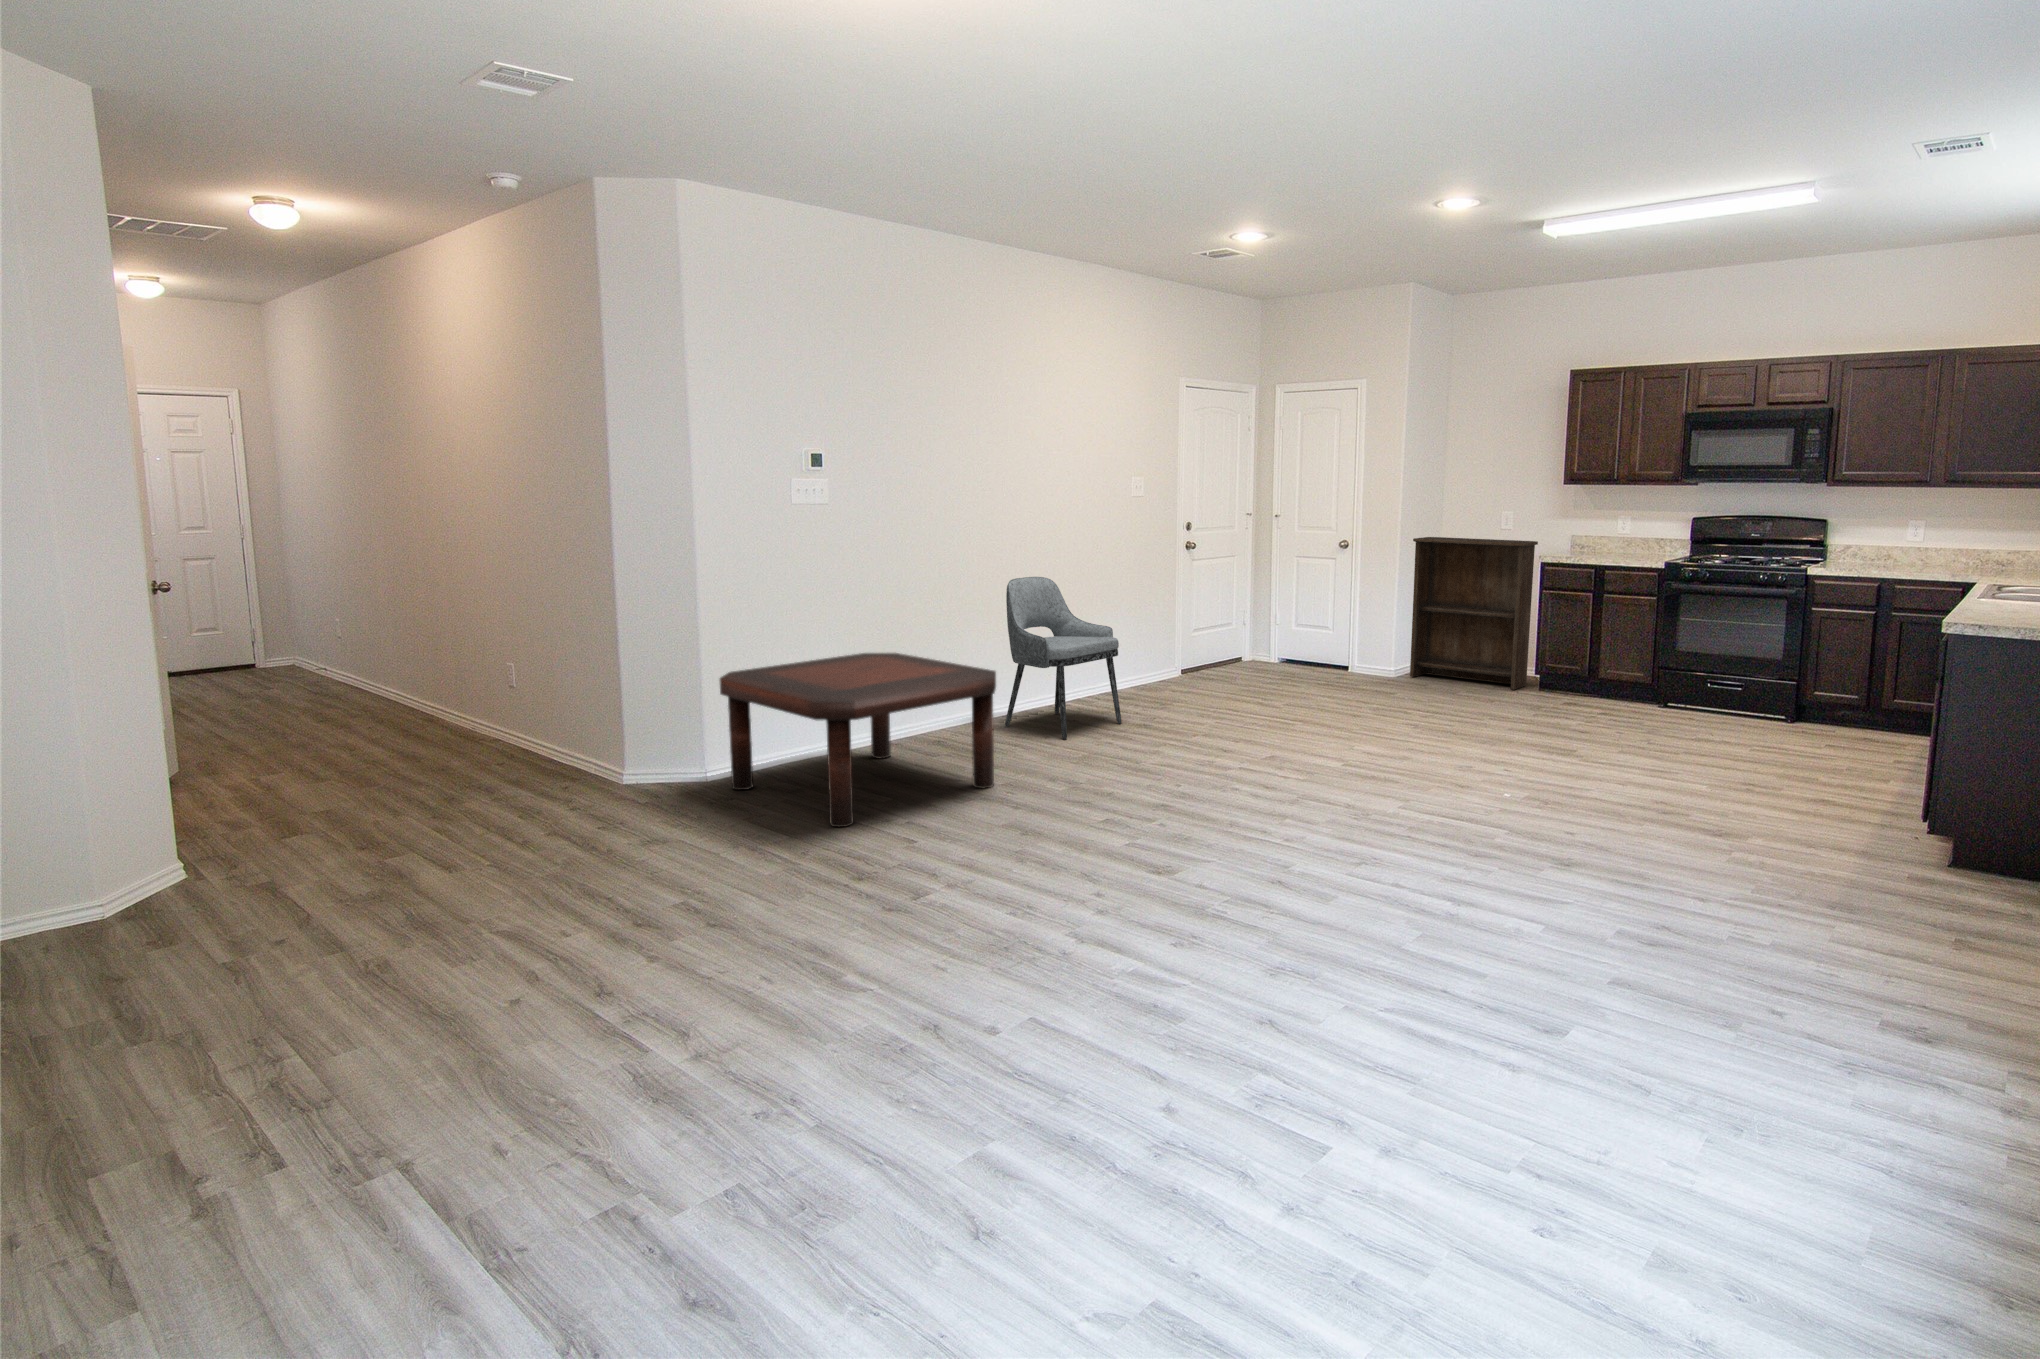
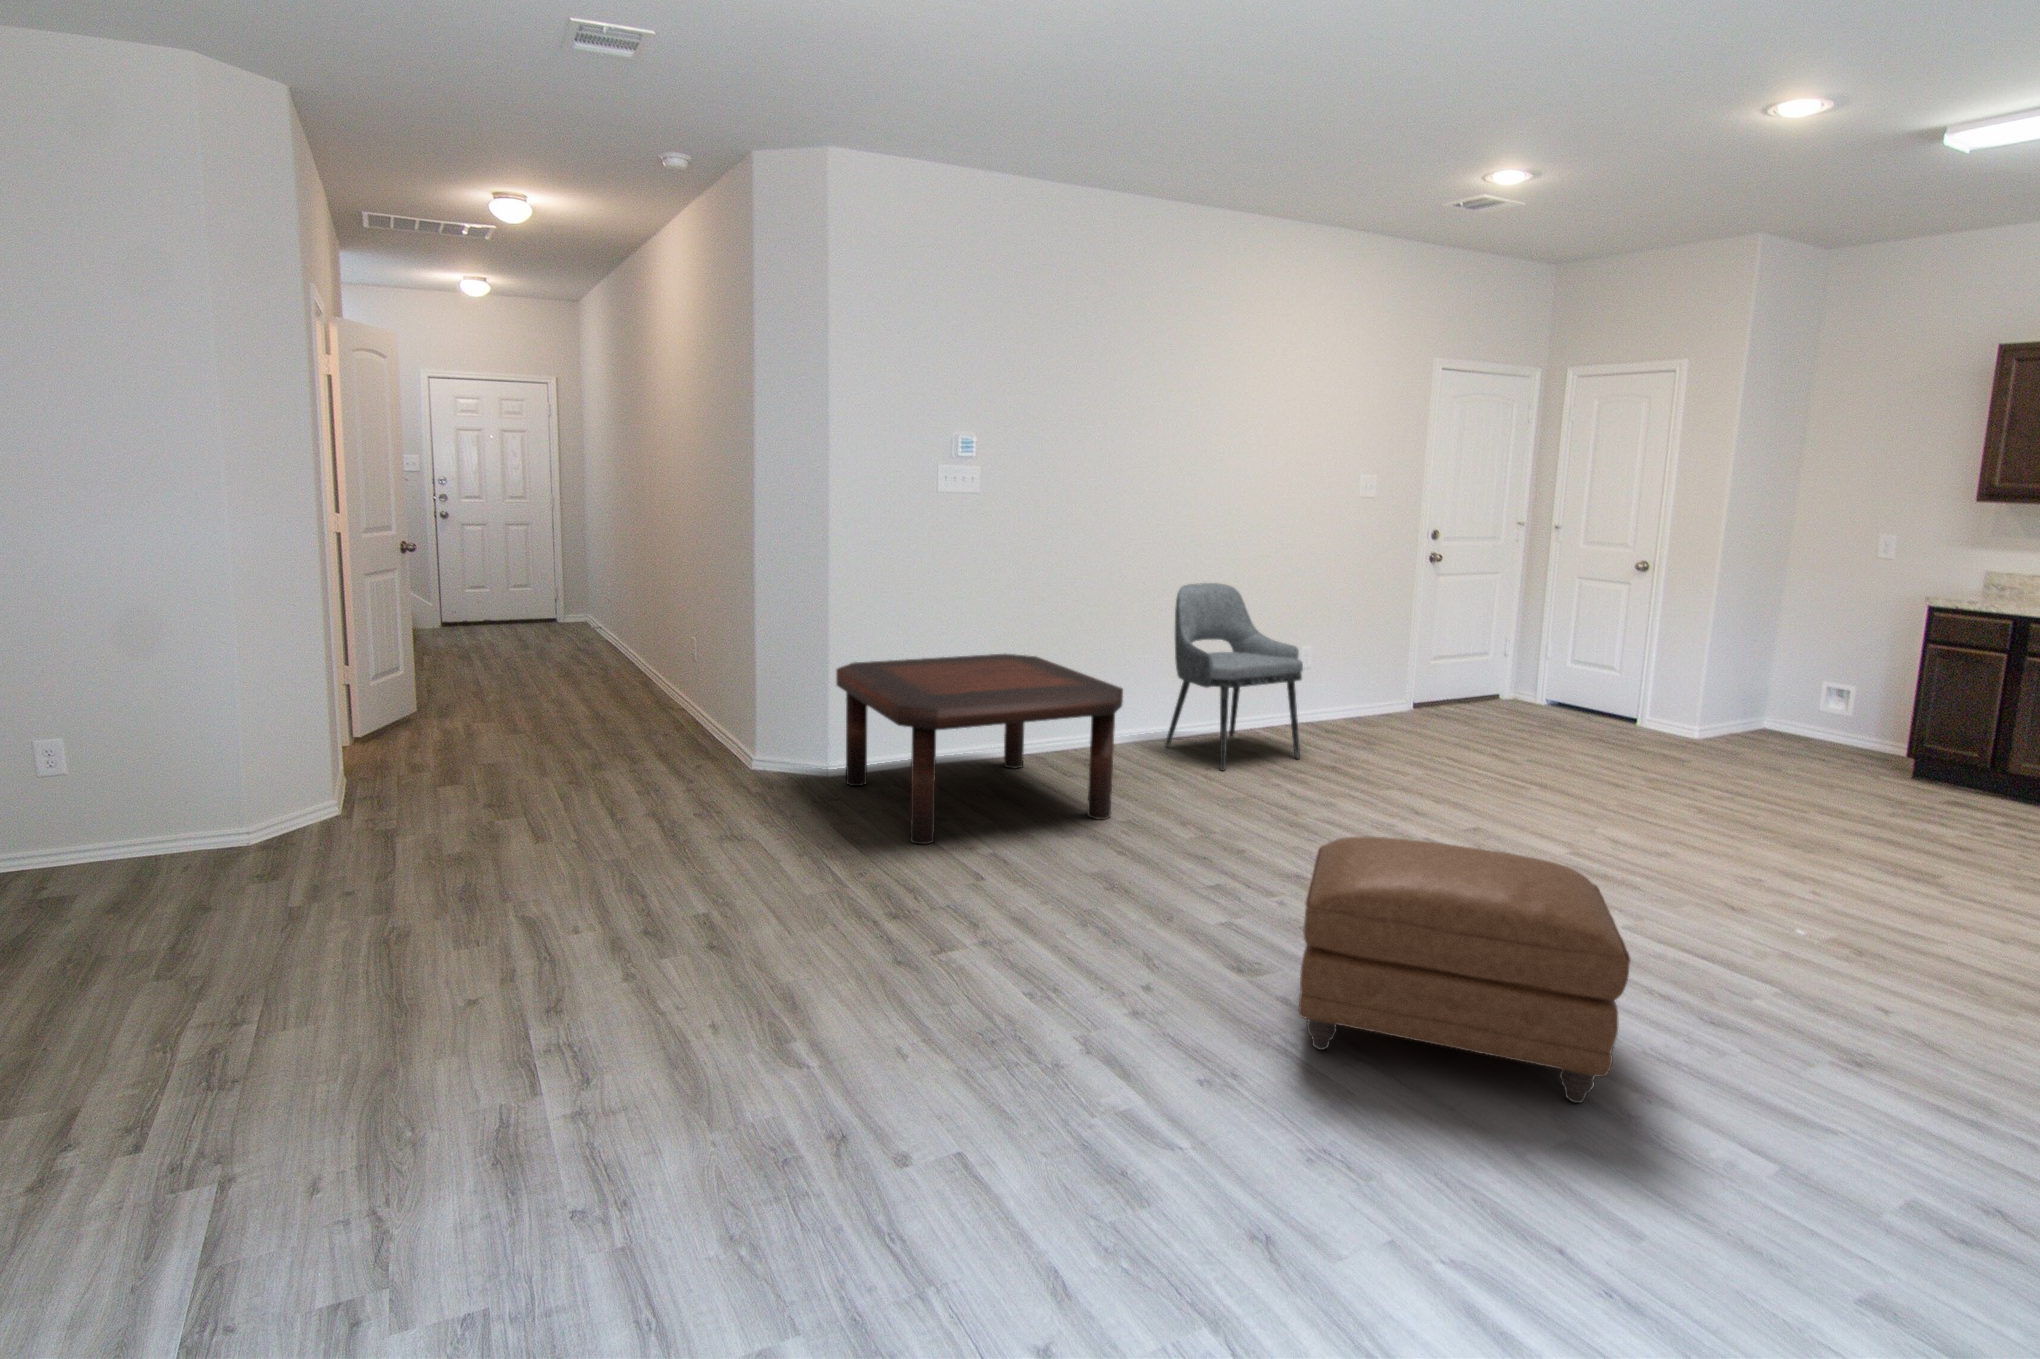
bookshelf: present [1410,537,1538,690] -> none [1711,563,1925,774]
ottoman: none [1211,752,1443,913] -> present [1299,837,1631,1103]

